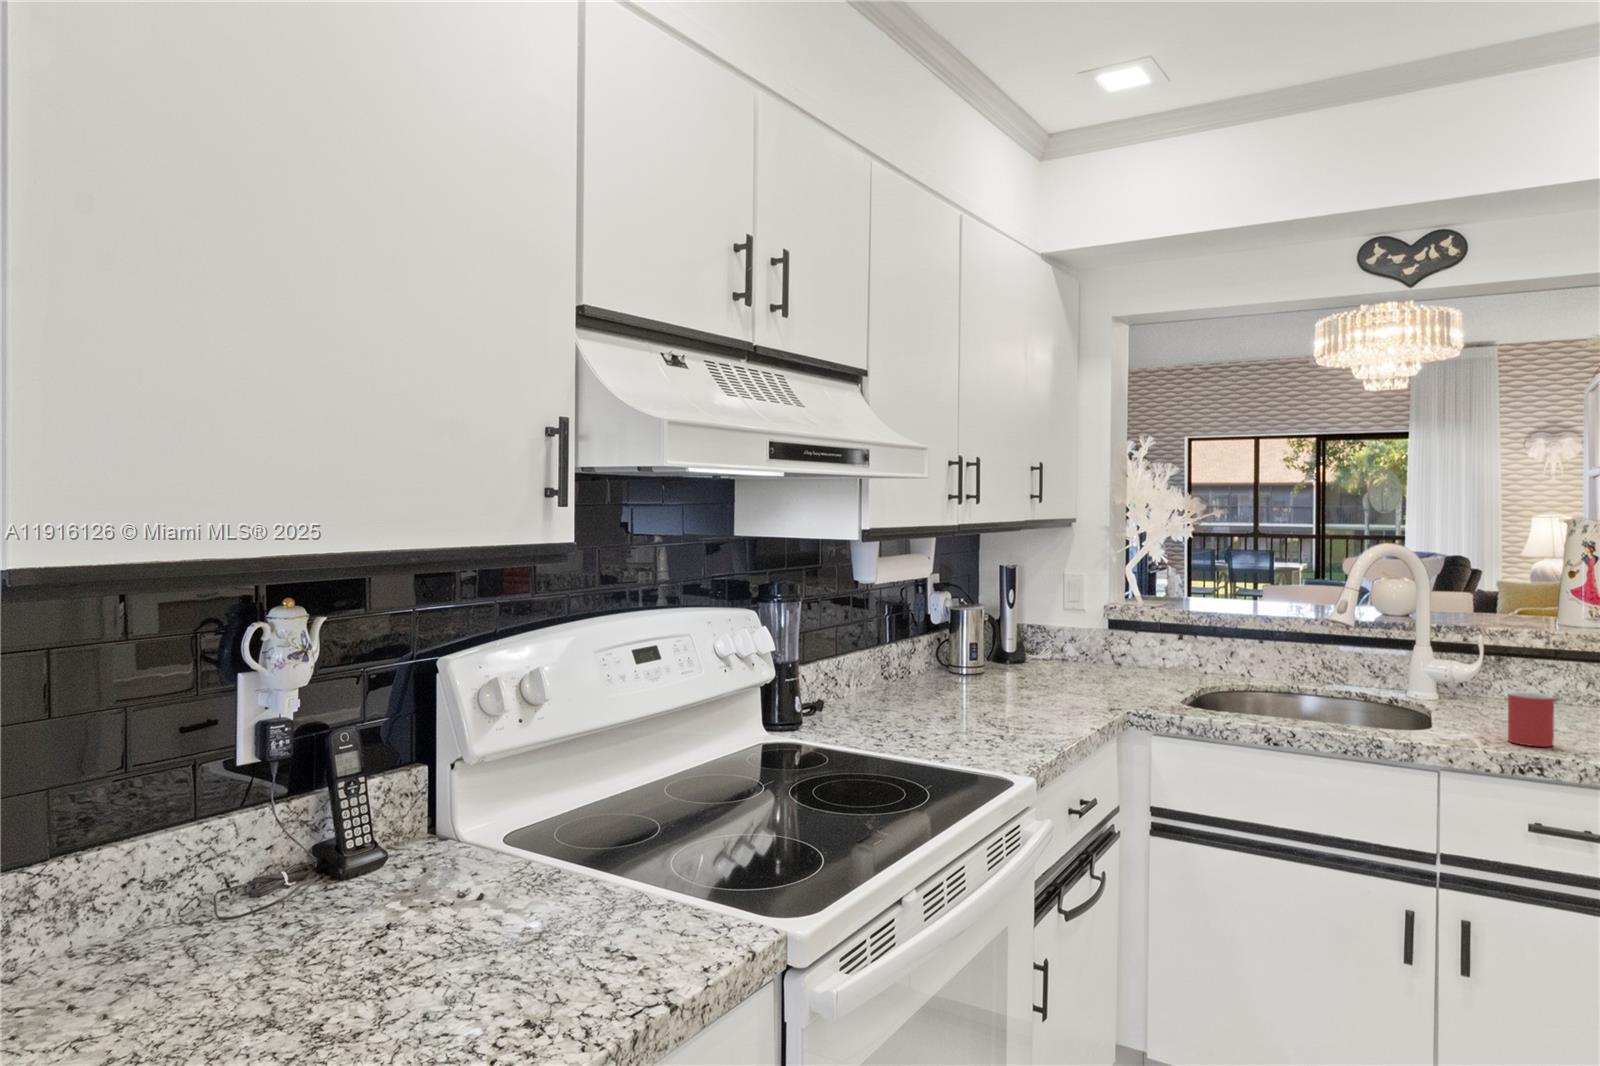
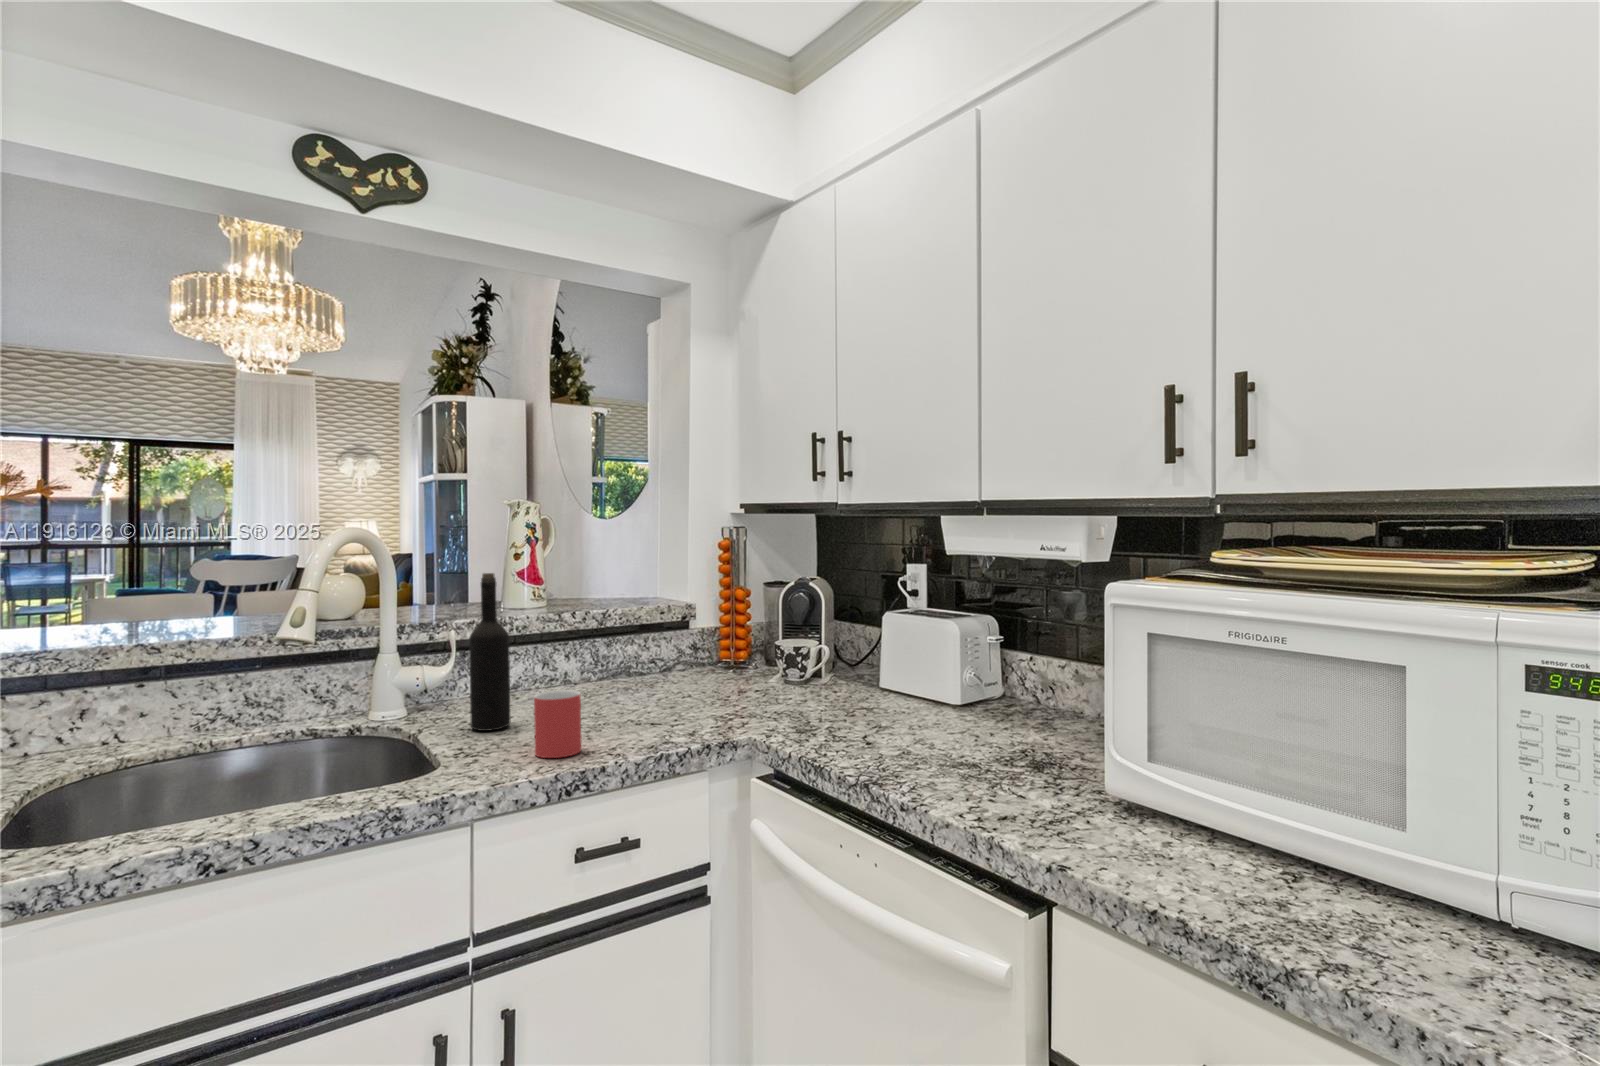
wine bottle: none [1479,590,1517,721] -> present [469,573,511,731]

